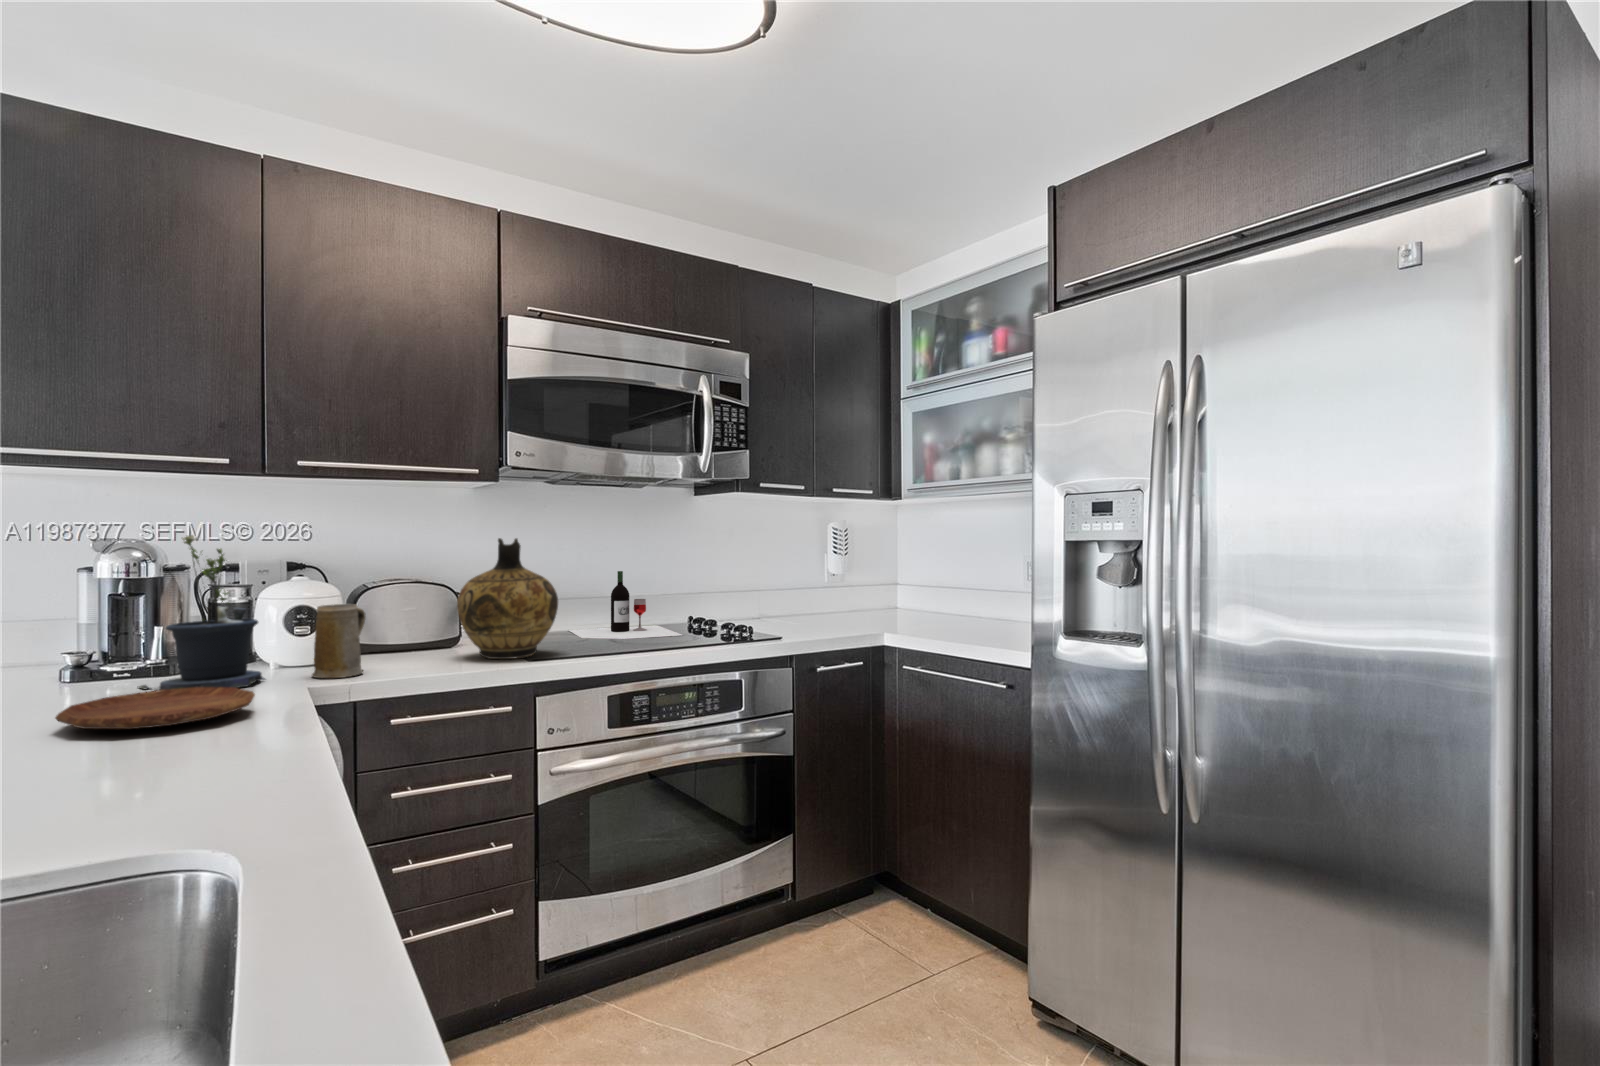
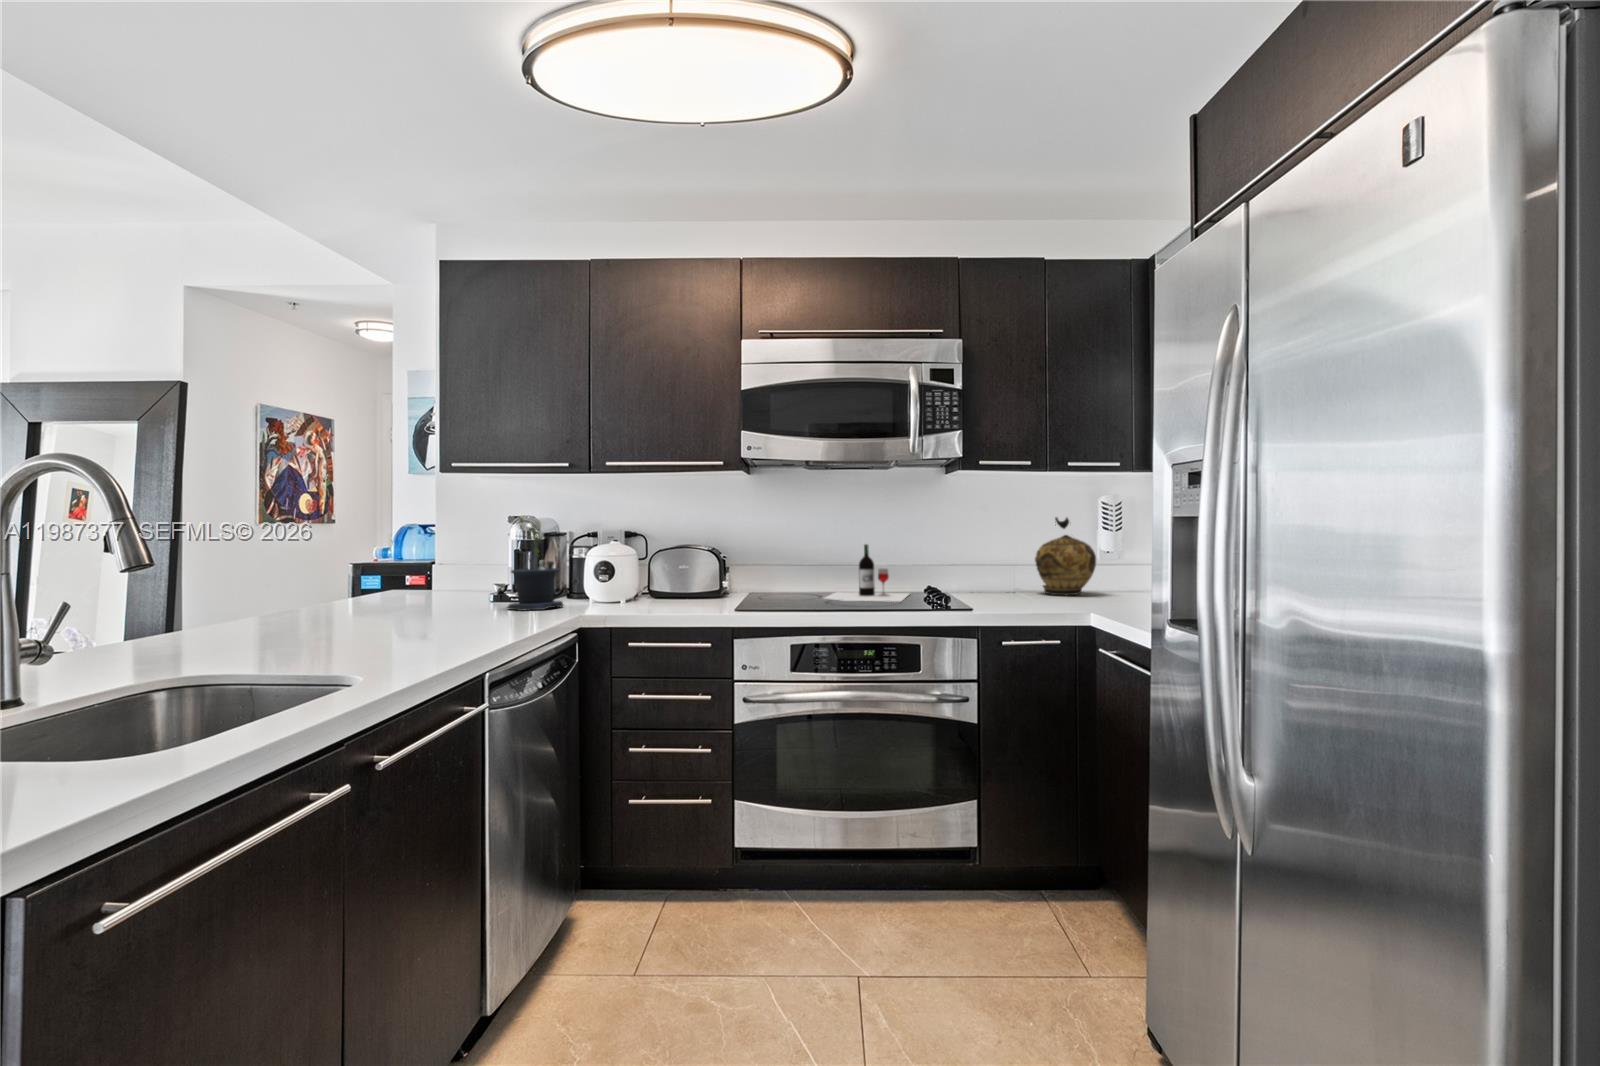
ceramic jug: present [457,538,558,659] -> present [1035,517,1096,595]
mug: present [312,604,366,678] -> none [586,561,623,610]
tray: present [55,687,255,729] -> none [402,605,502,623]

